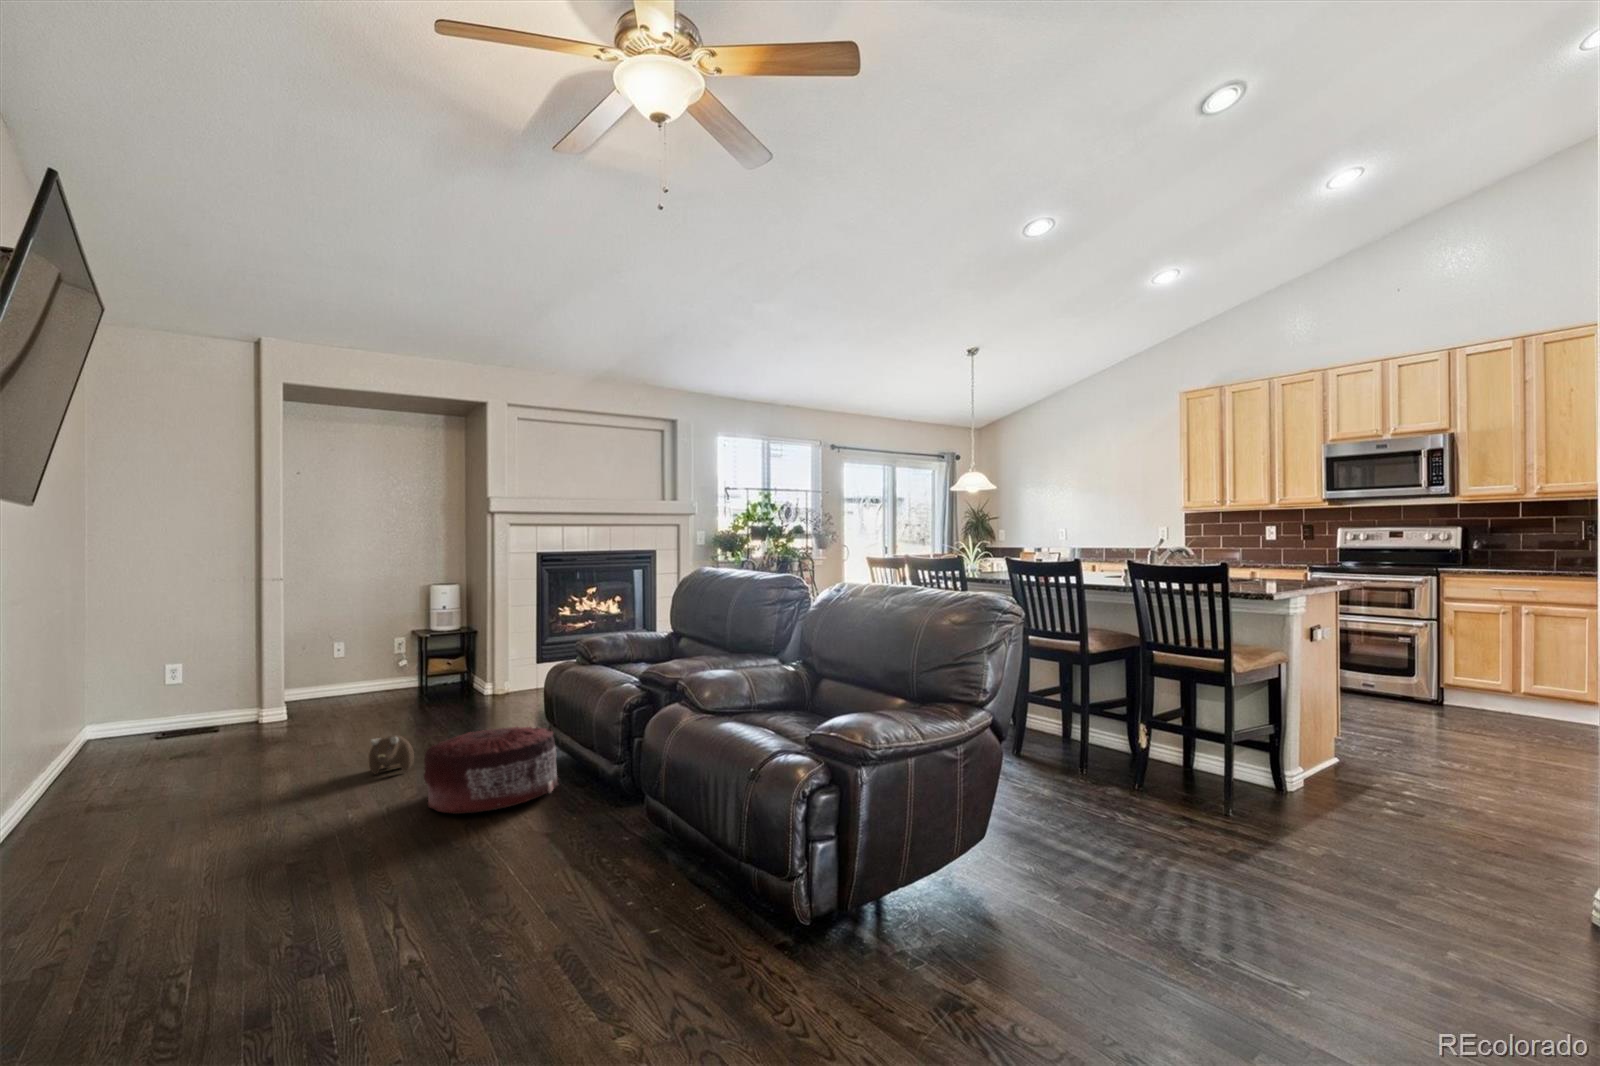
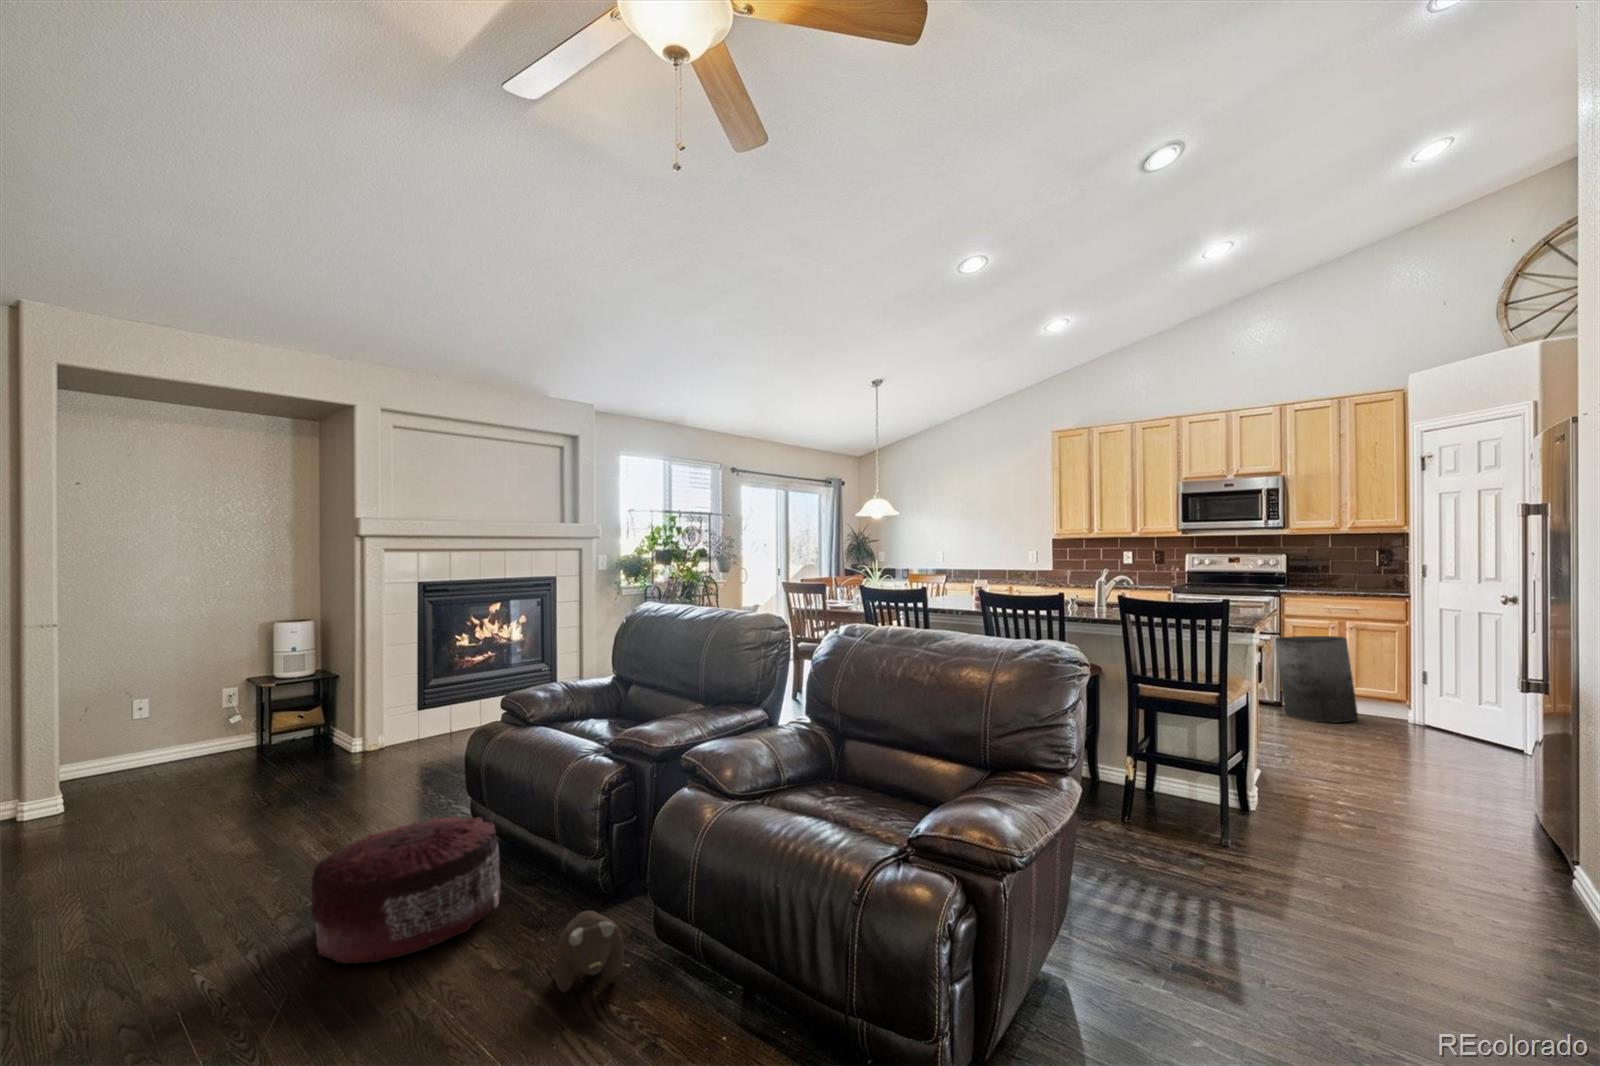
trash can: none [1427,623,1531,723] -> present [1275,636,1358,723]
plush toy: present [369,735,414,774] -> present [554,911,624,992]

